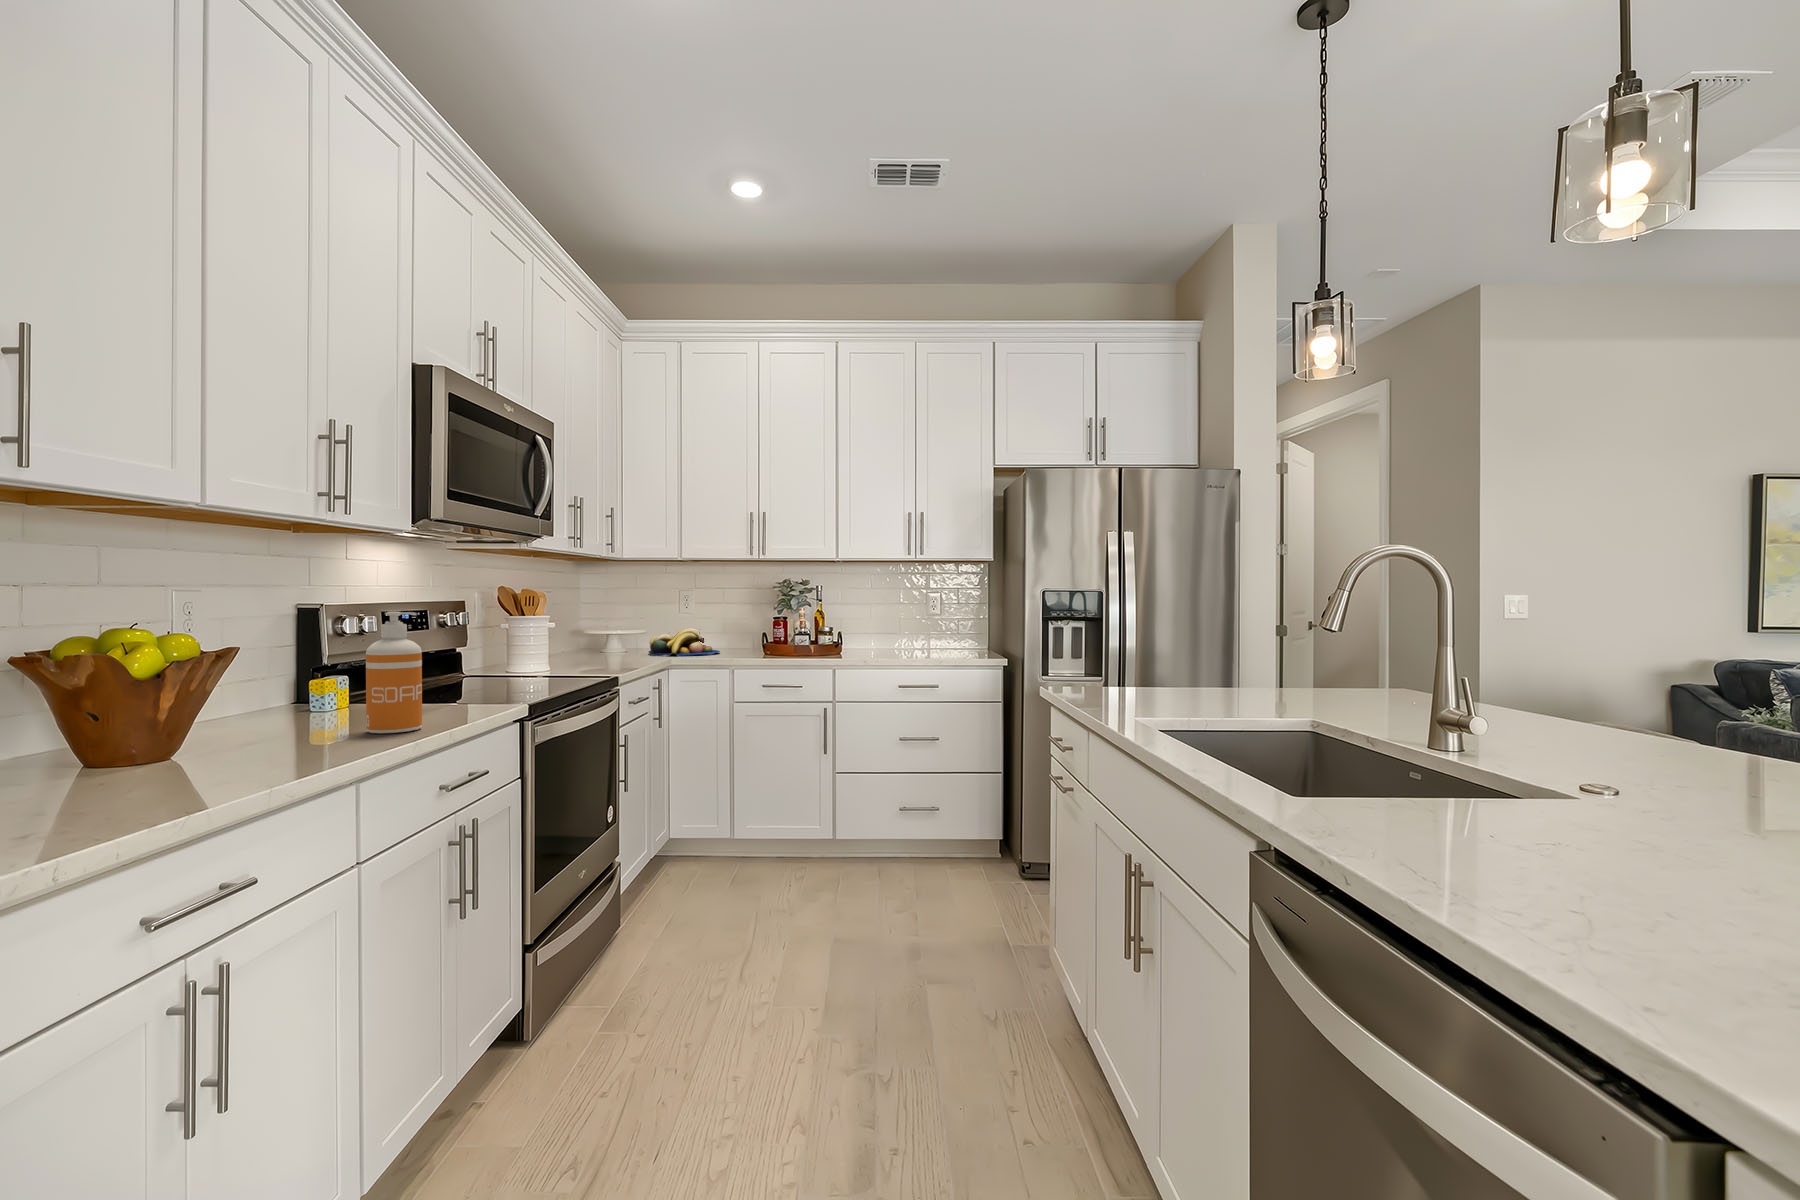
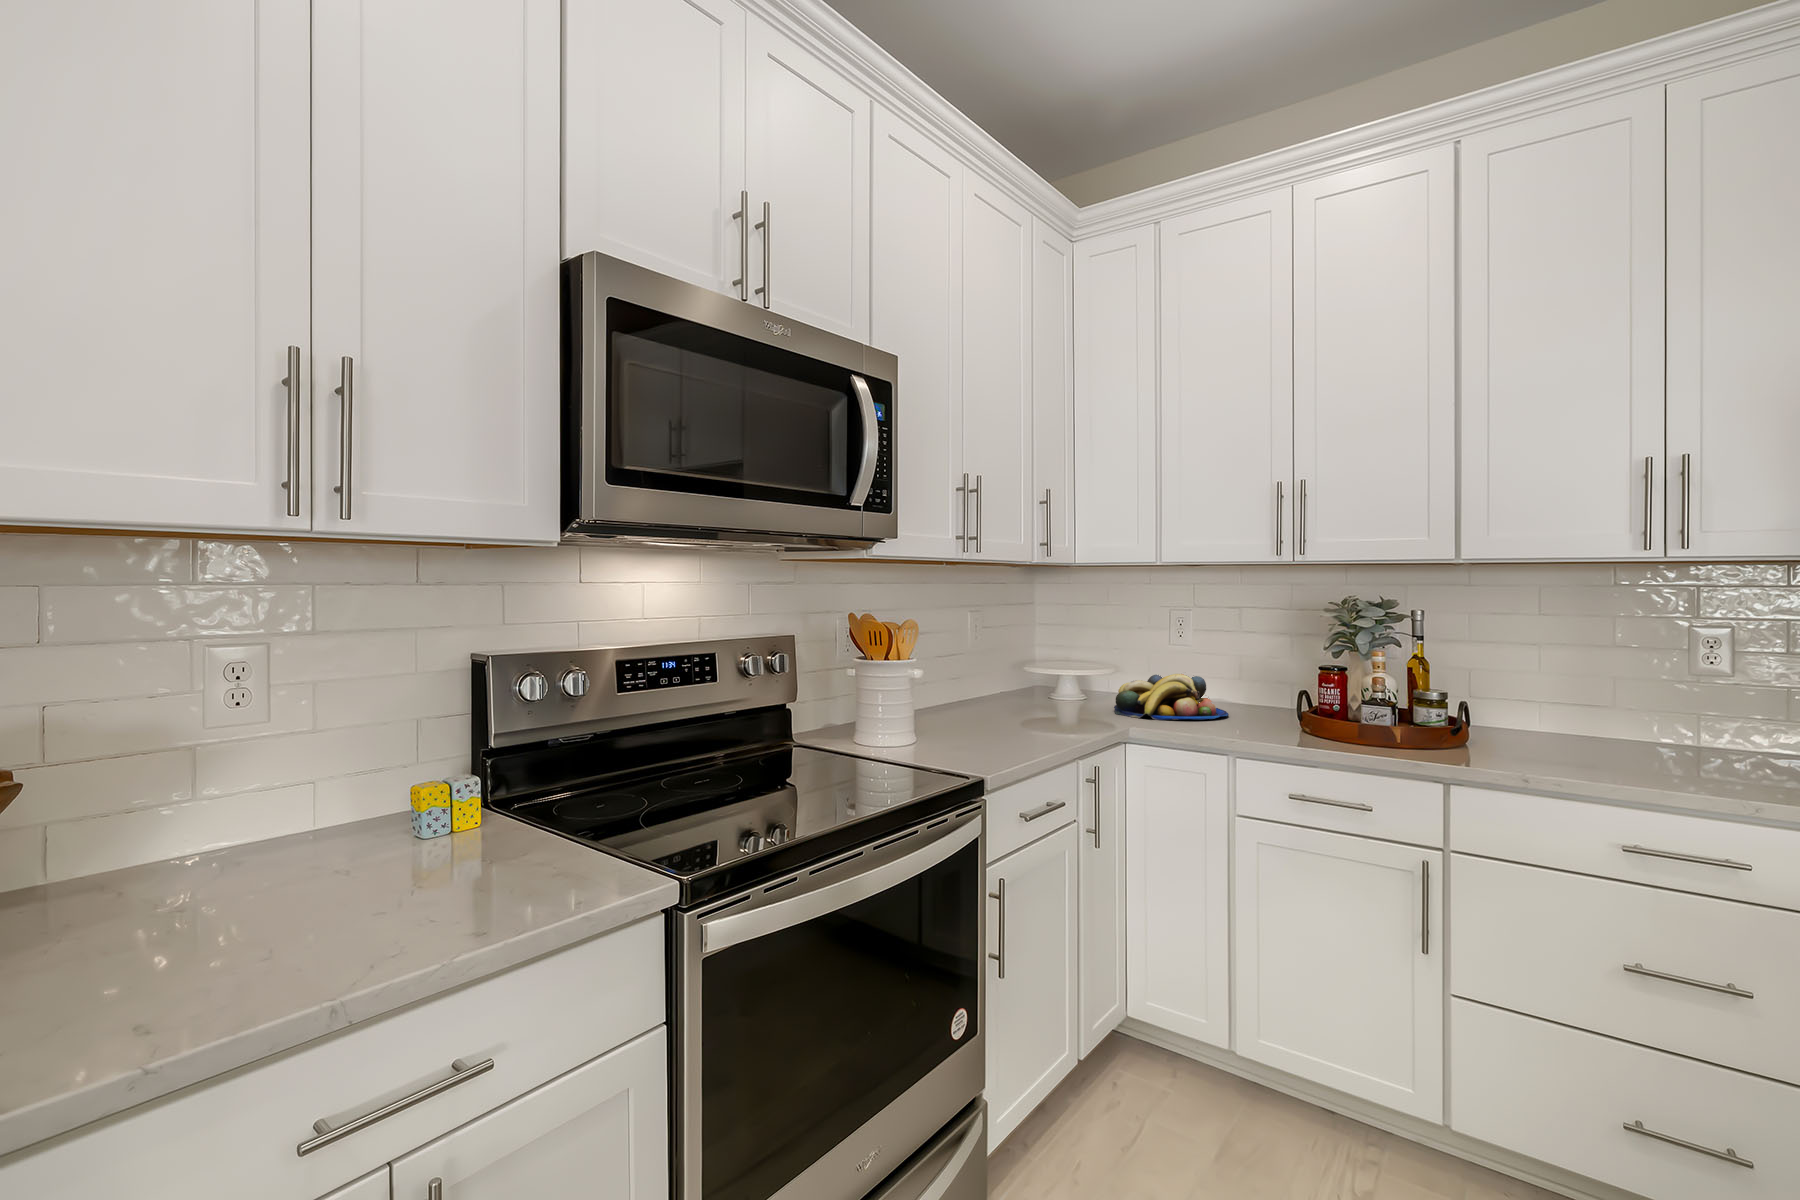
soap dispenser: present [366,612,422,733] -> none [203,704,334,992]

